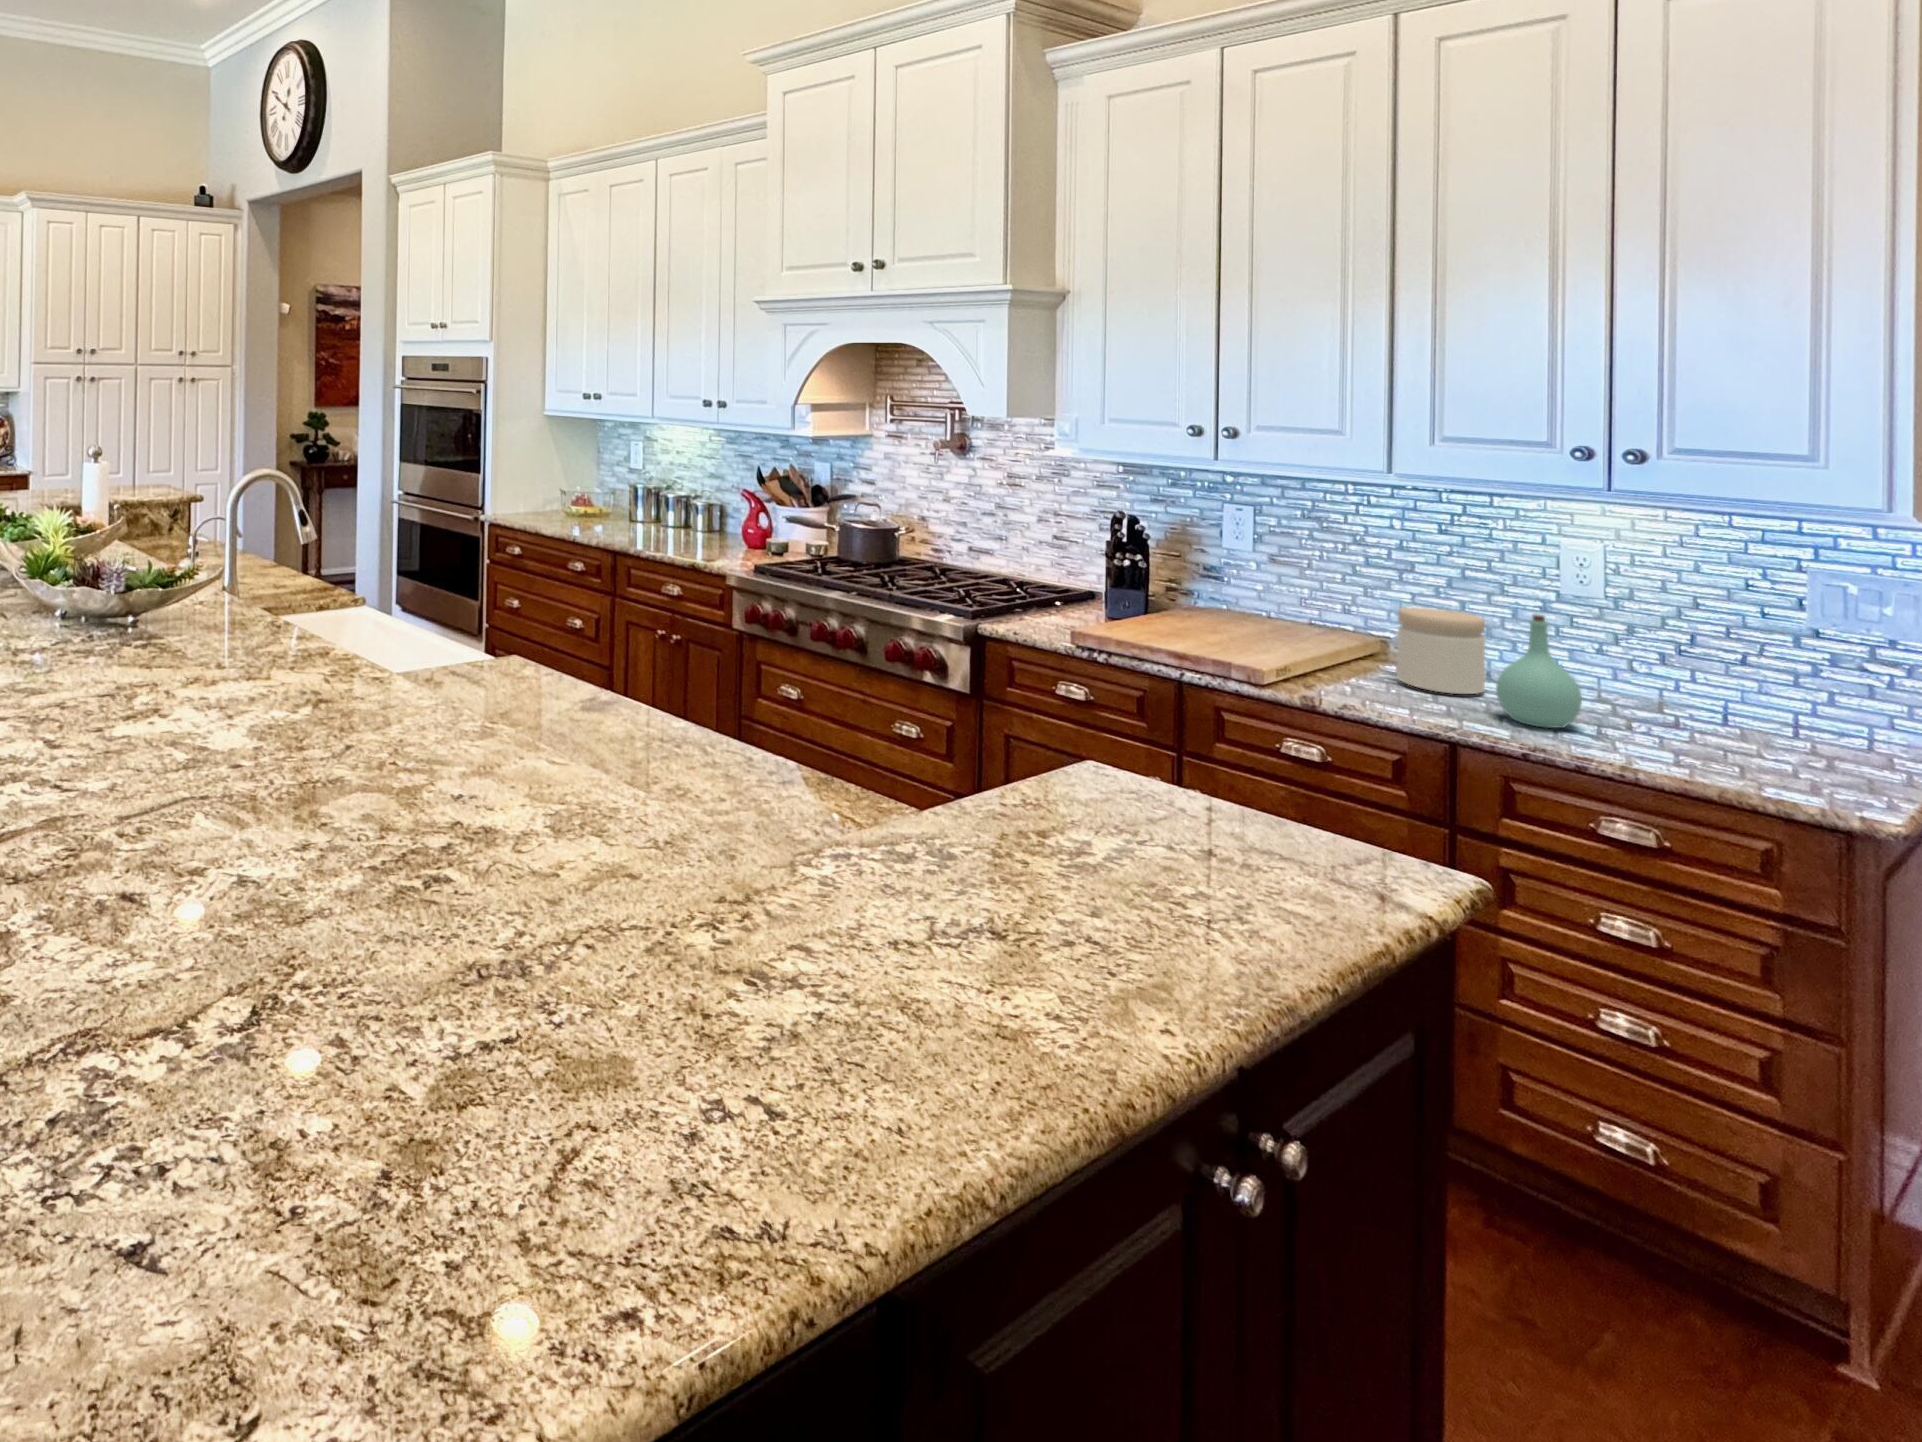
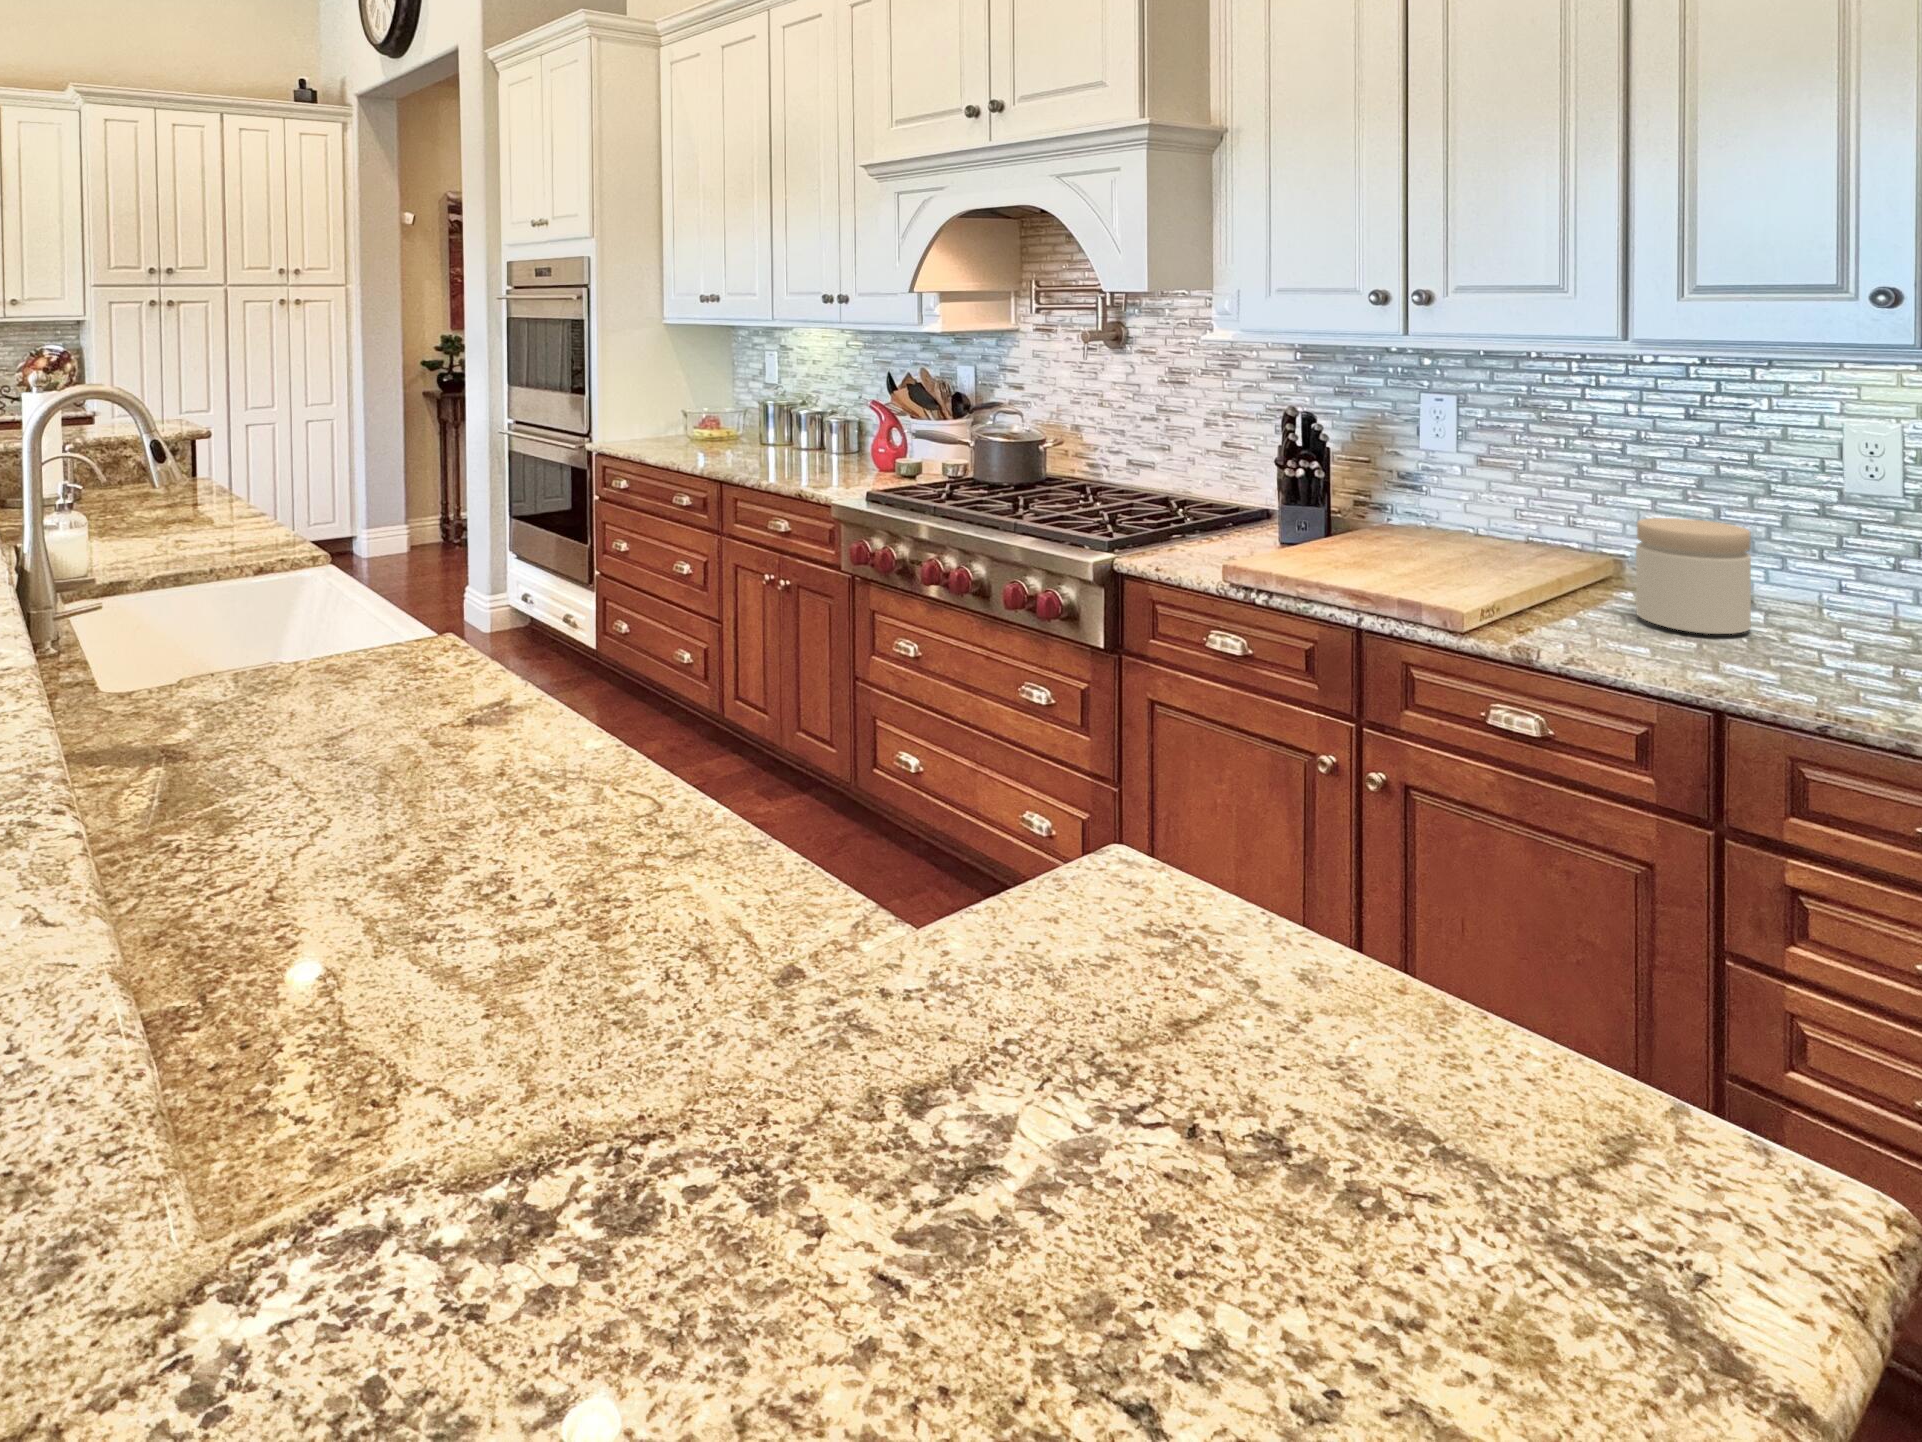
bottle: present [1496,615,1582,728] -> none [1772,525,1892,684]

